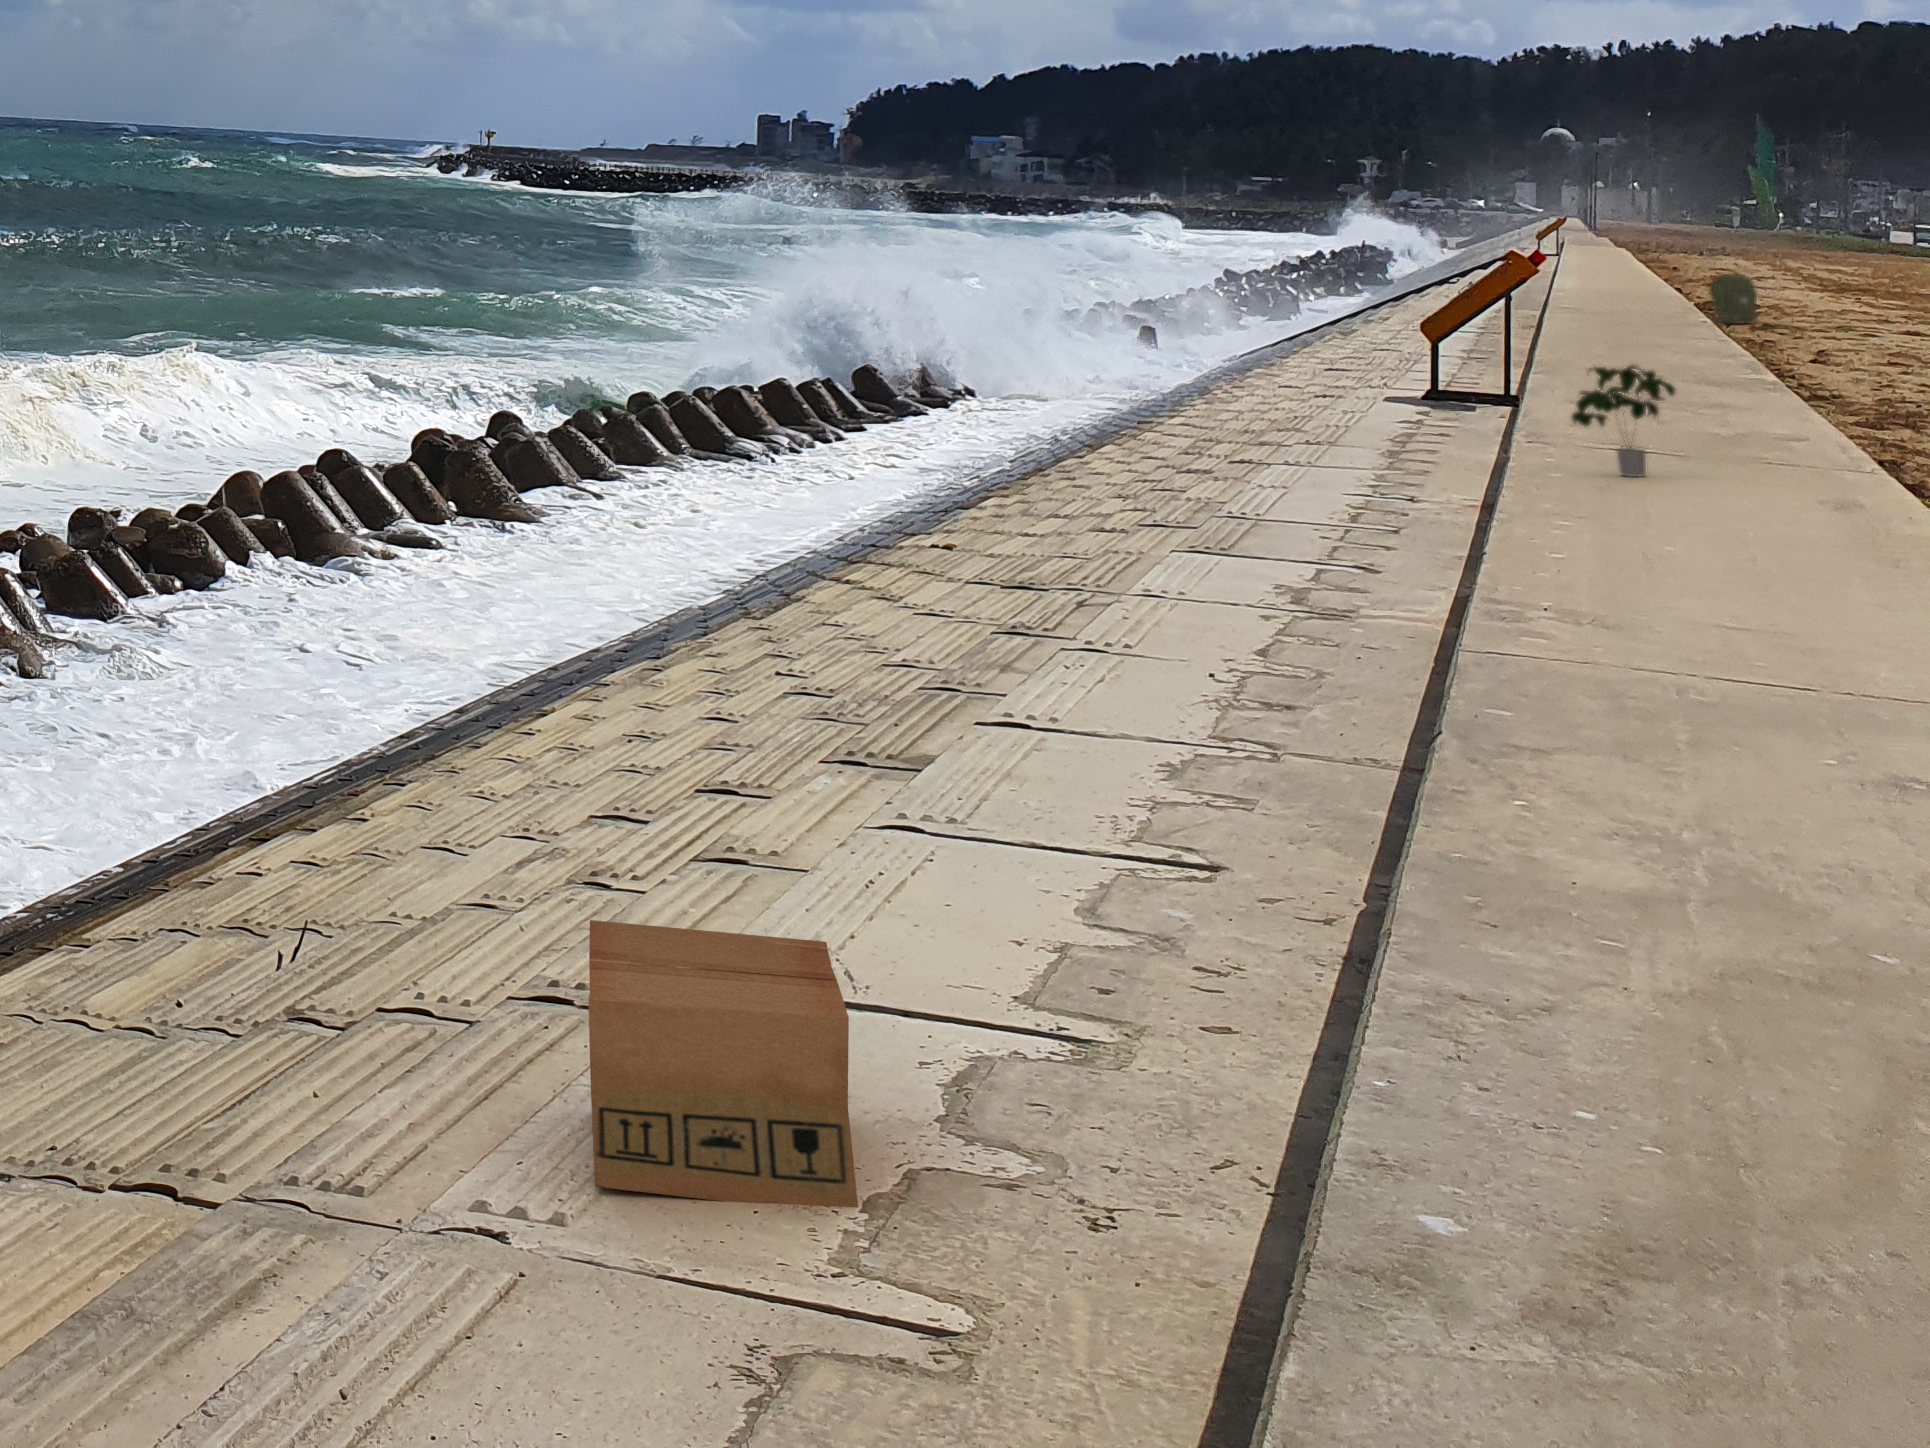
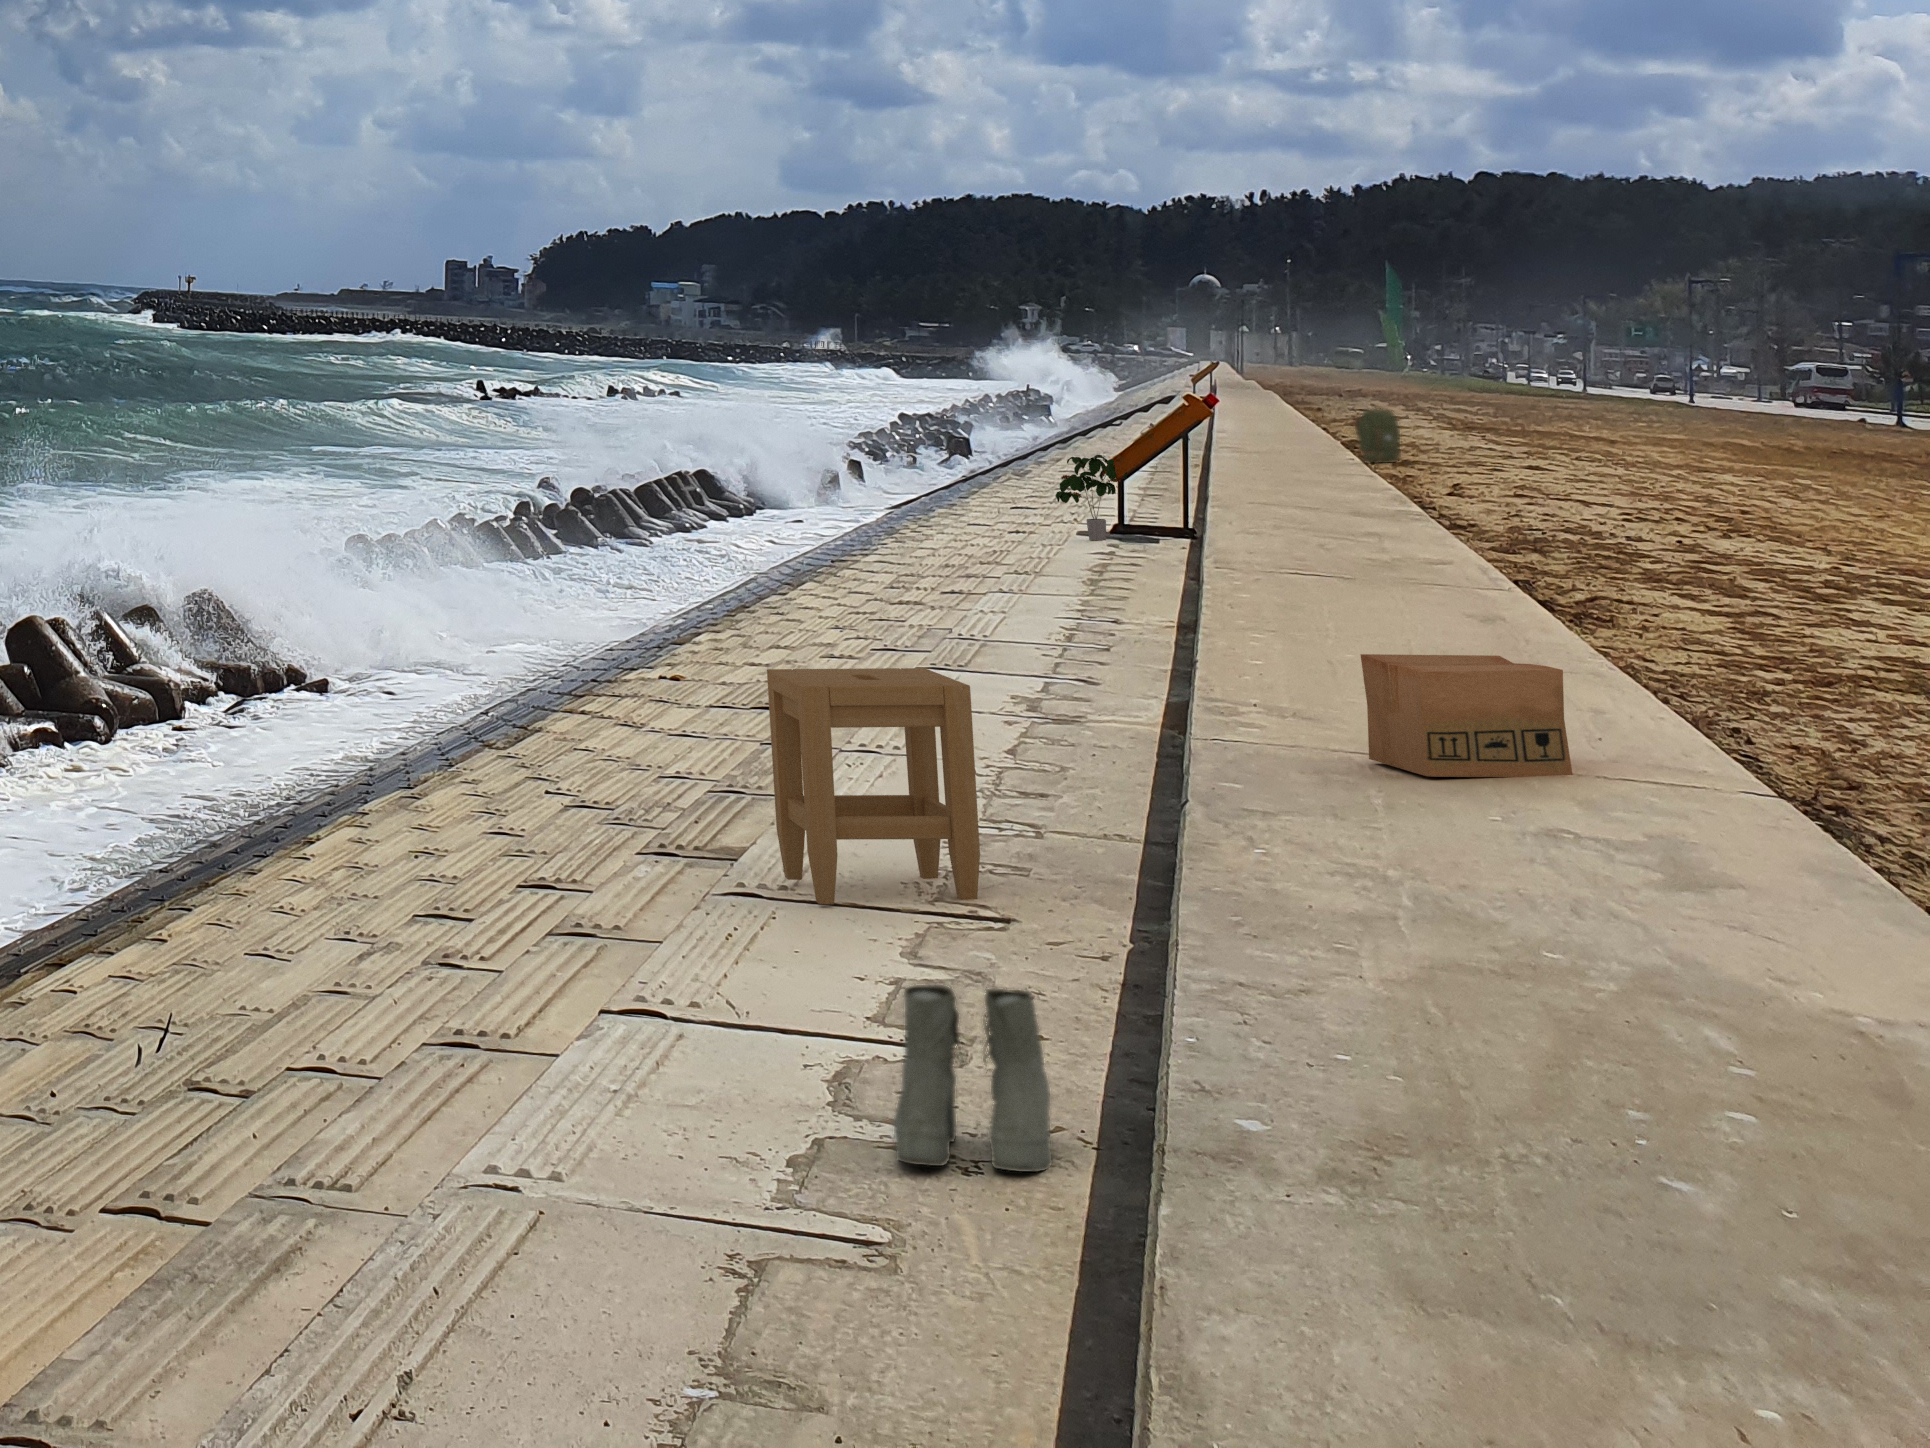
potted plant: present [1572,364,1675,477] -> present [1056,455,1127,540]
stool: none [940,605,1156,860] -> present [767,668,980,905]
cardboard box: present [588,920,858,1207] -> present [1361,654,1572,777]
boots: none [928,1044,1113,1280] -> present [894,985,1052,1172]

